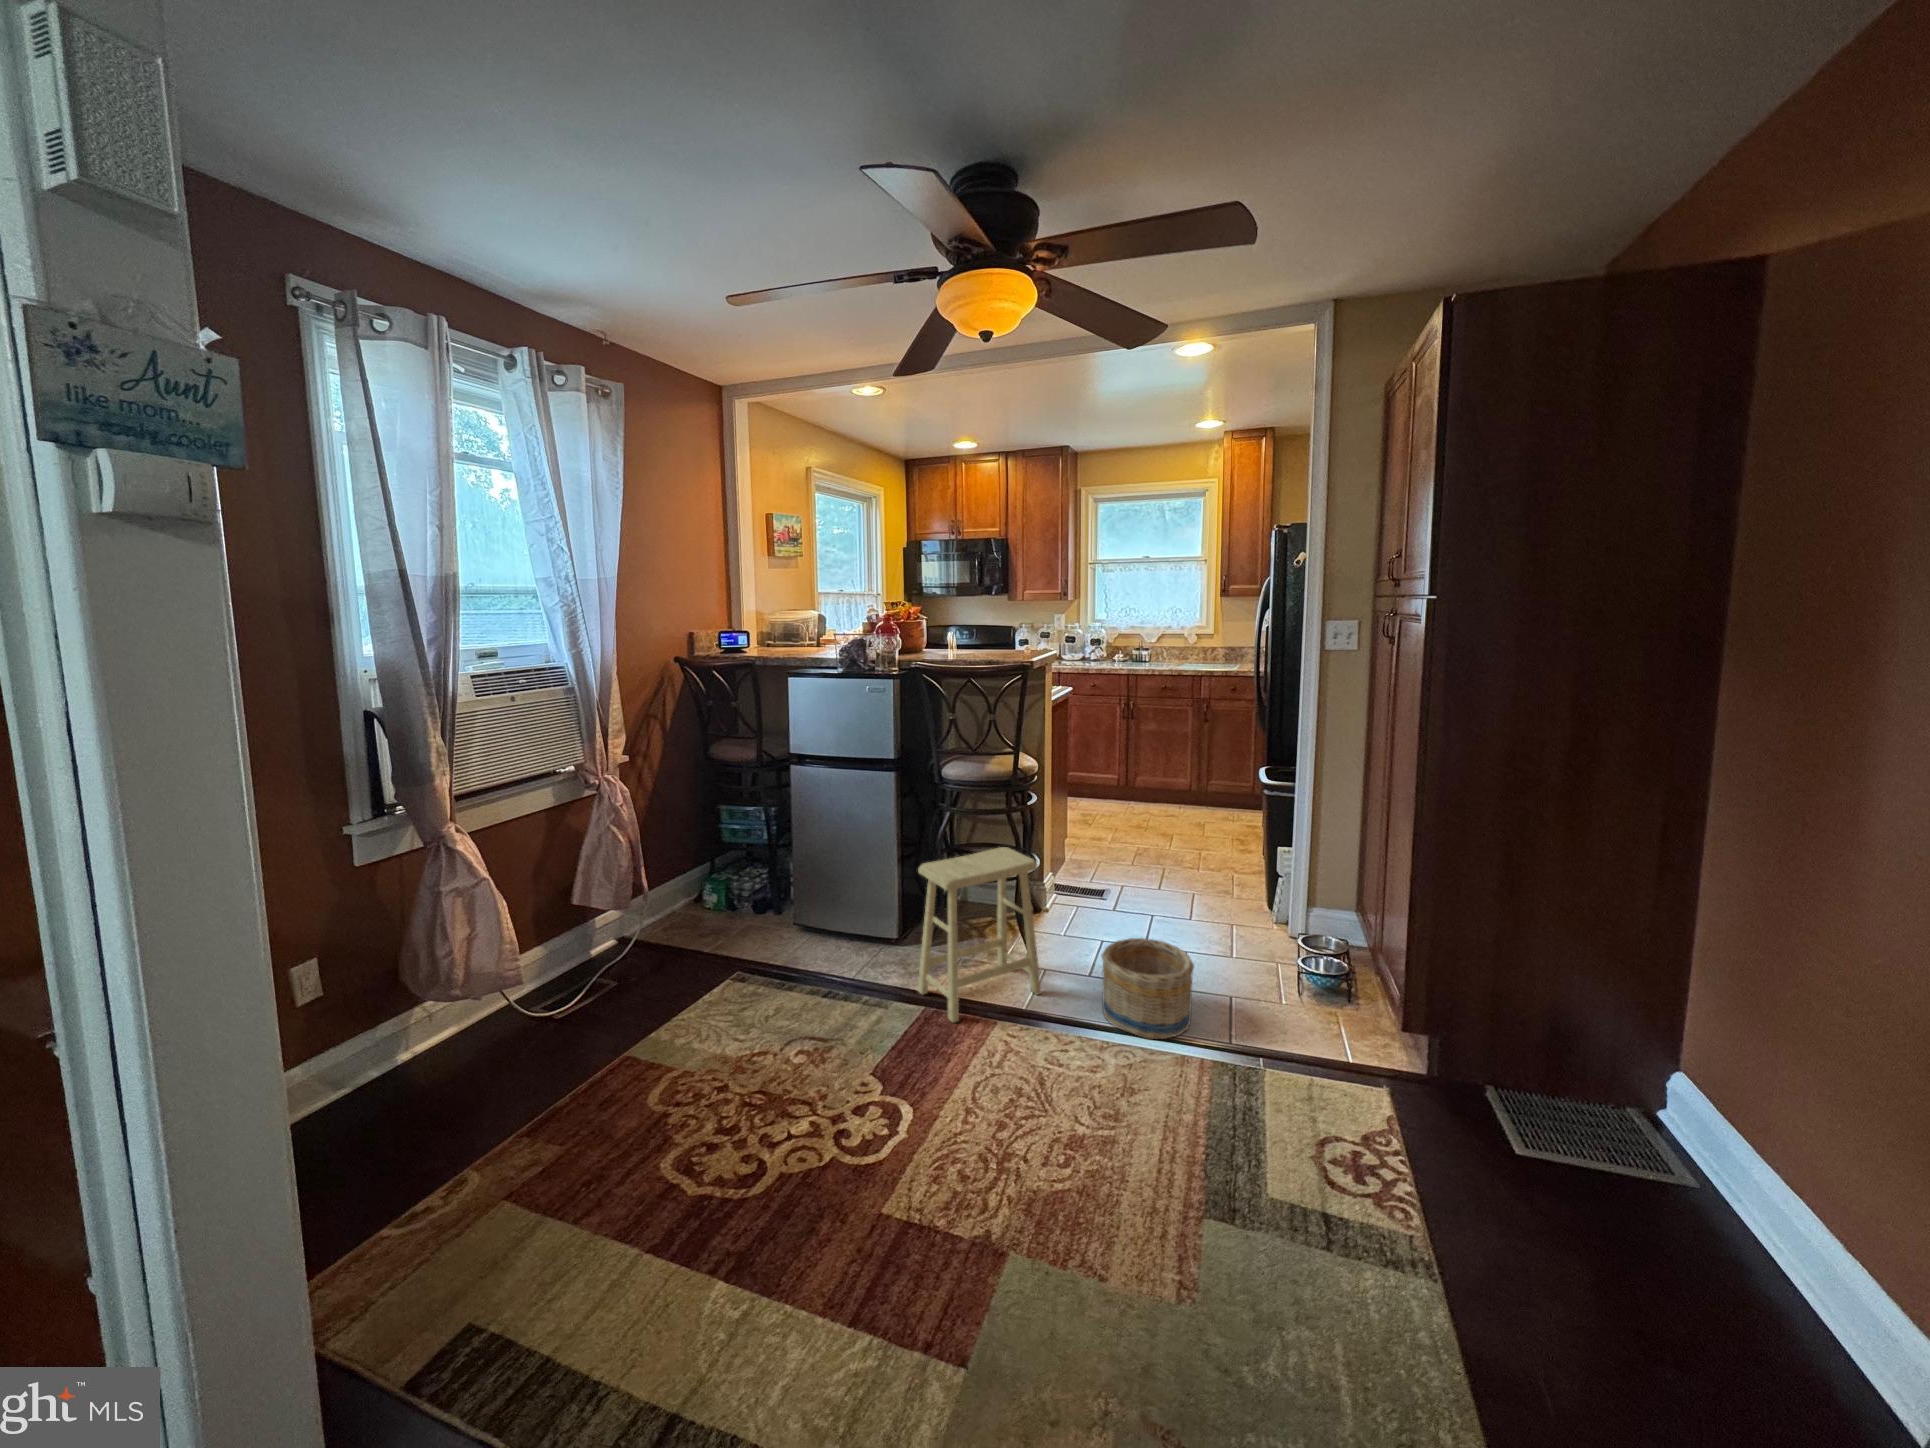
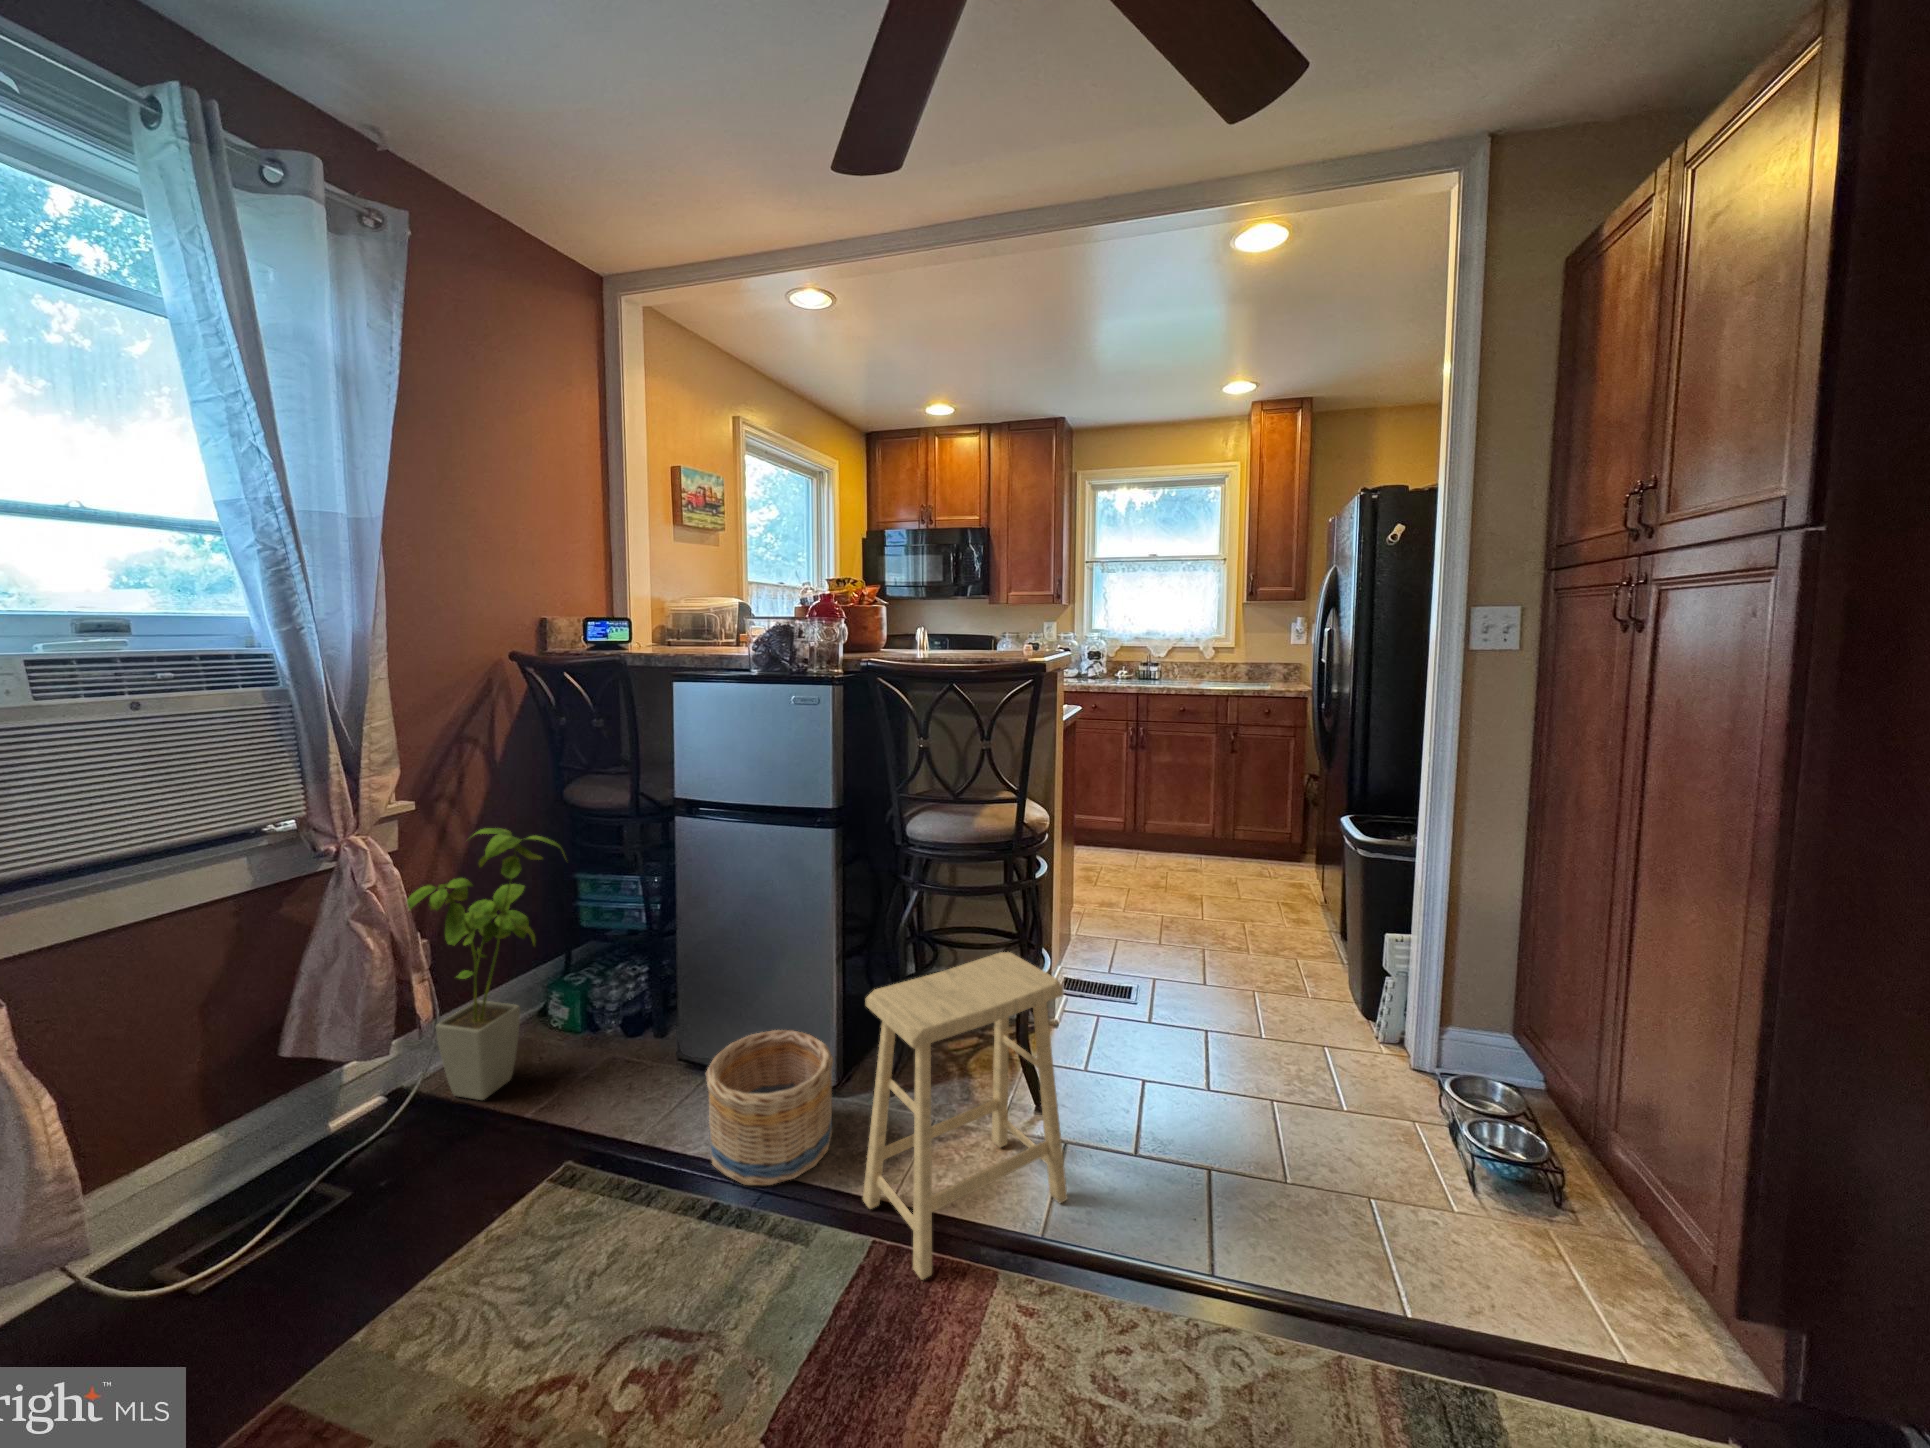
house plant: none [631,772,723,943] -> present [407,828,564,1100]
basket: present [1102,938,1194,1039] -> present [706,1030,833,1185]

